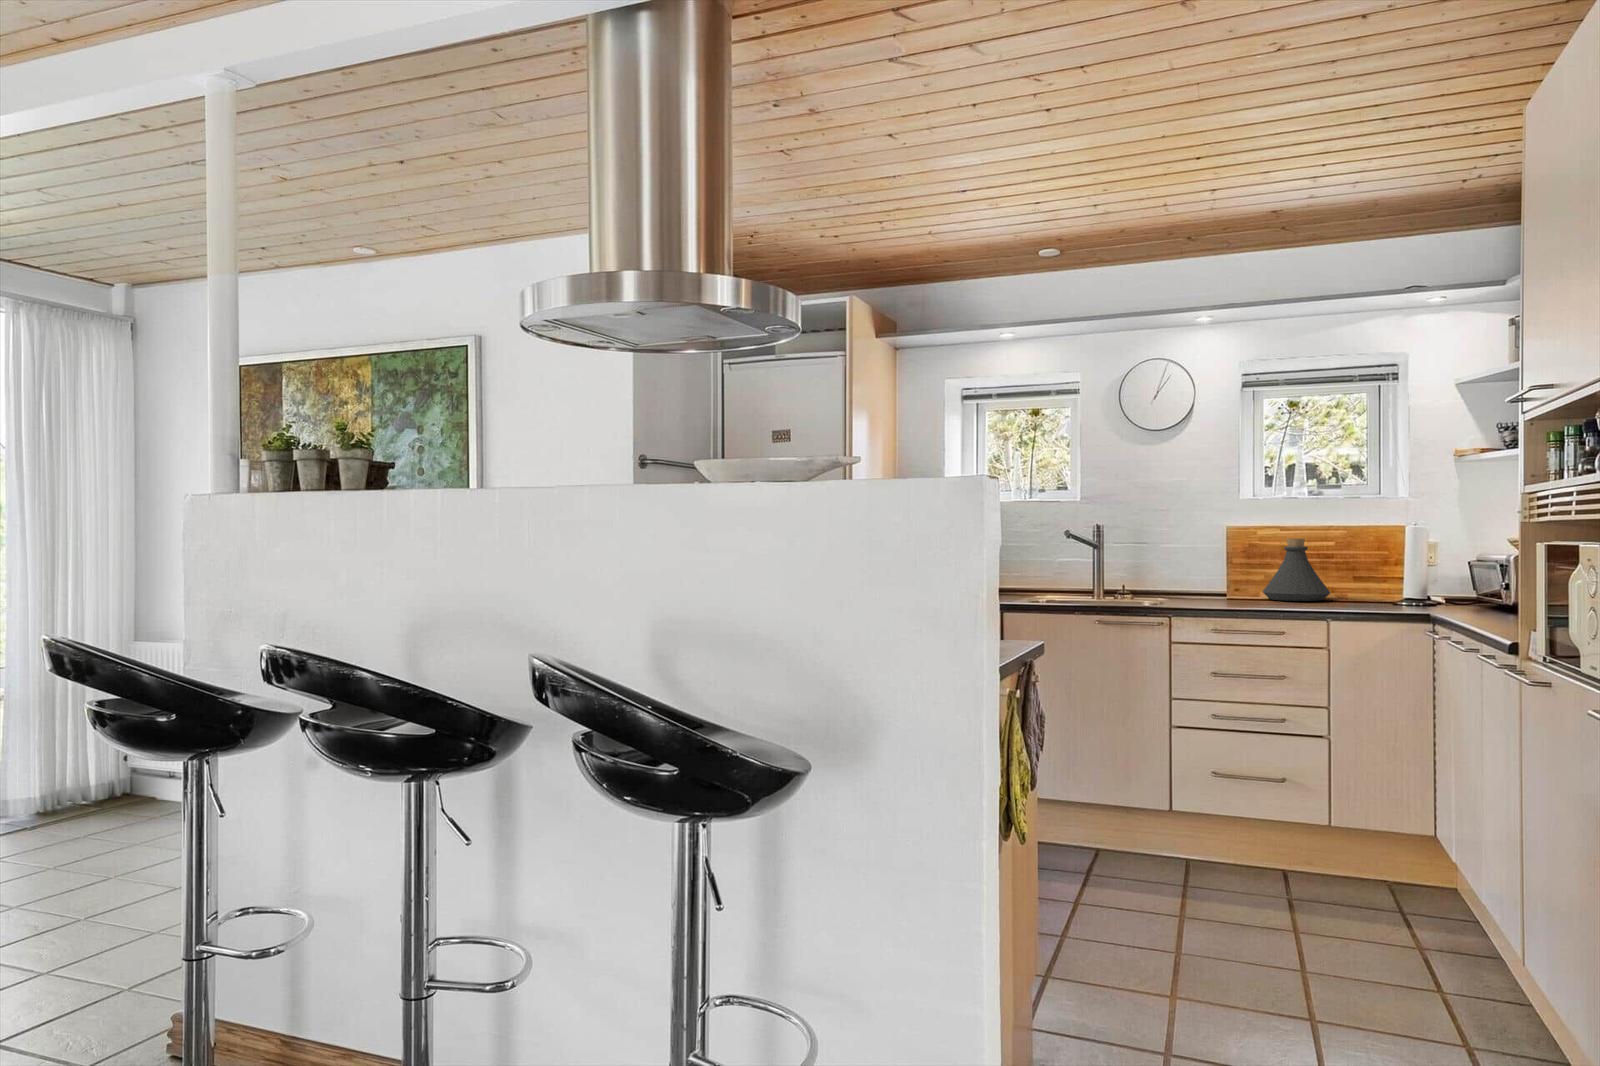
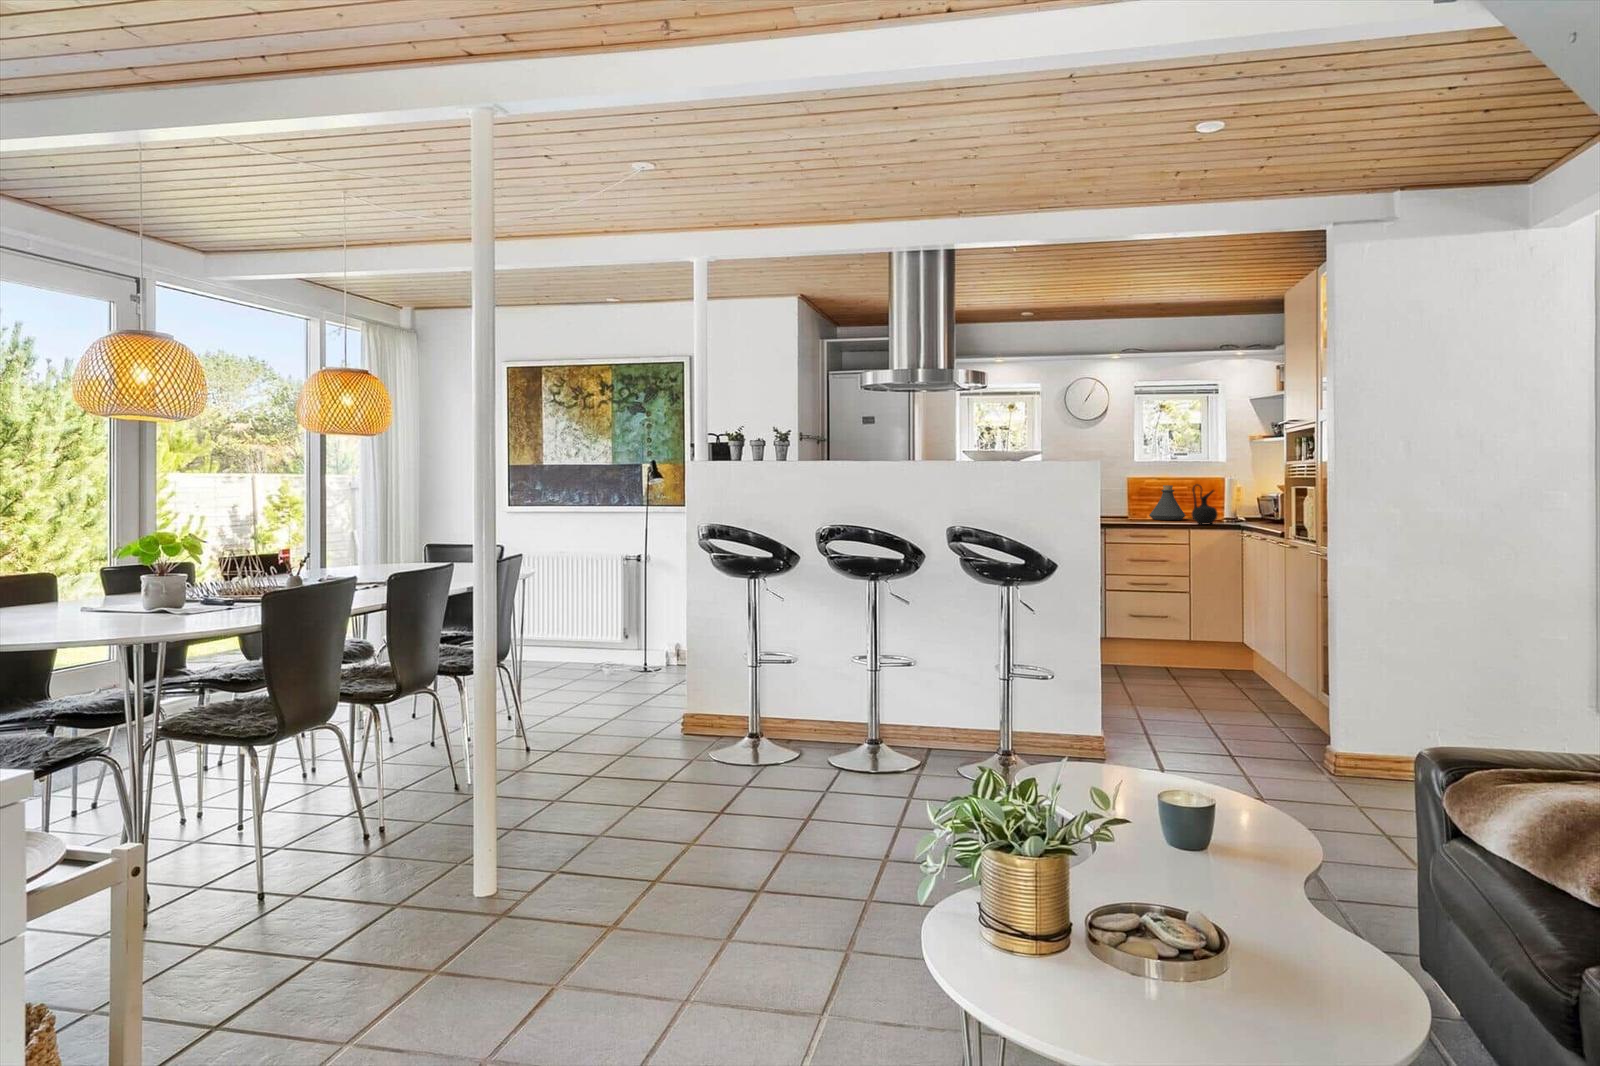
ceramic jug: none [1335,537,1386,612] -> present [1192,484,1217,524]

